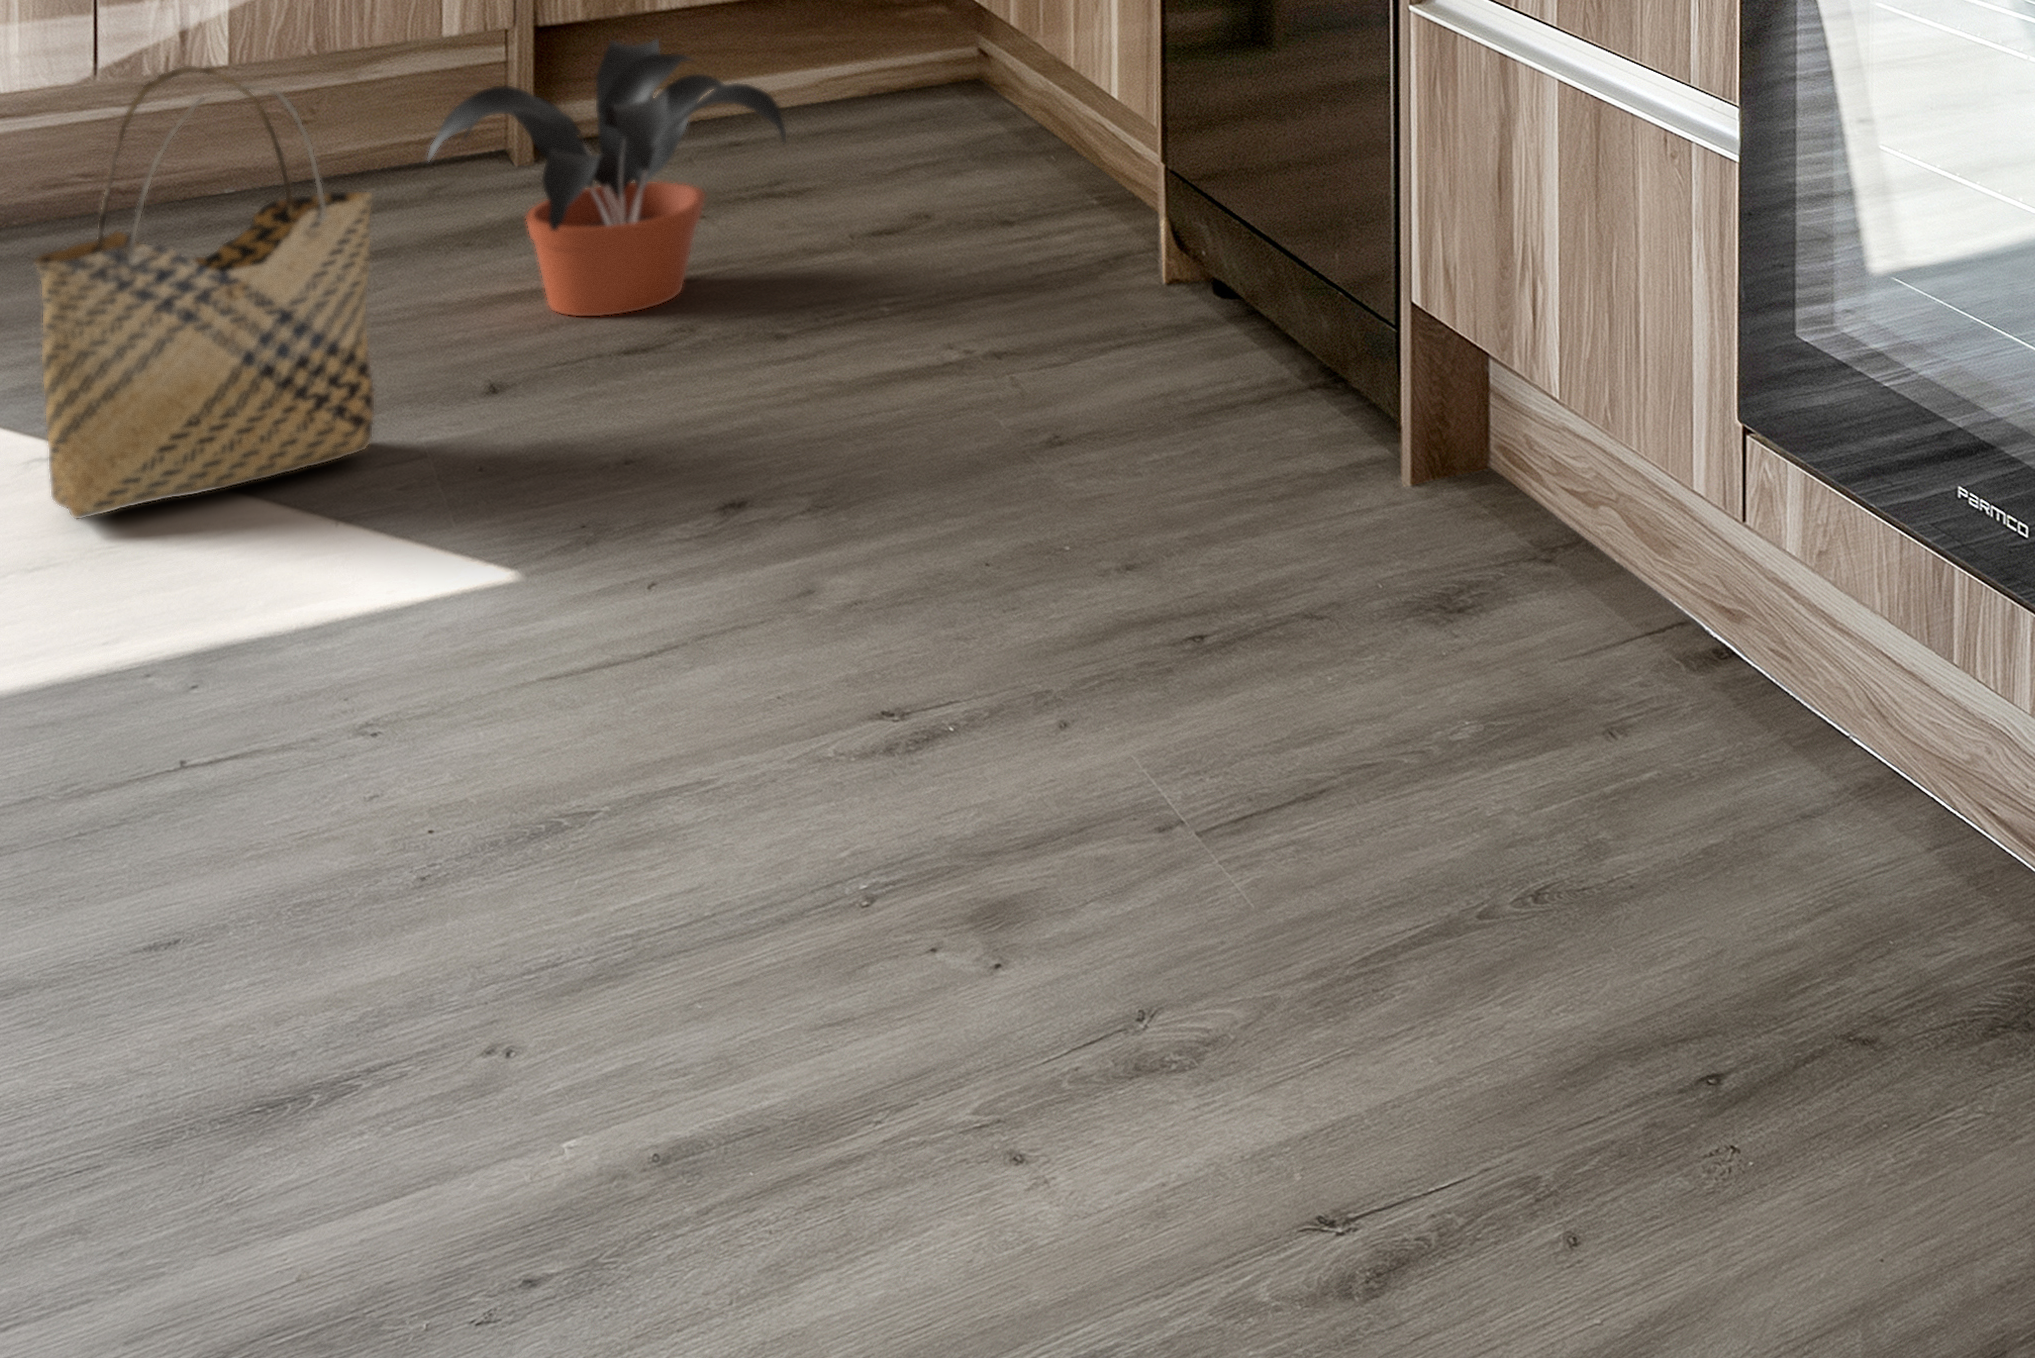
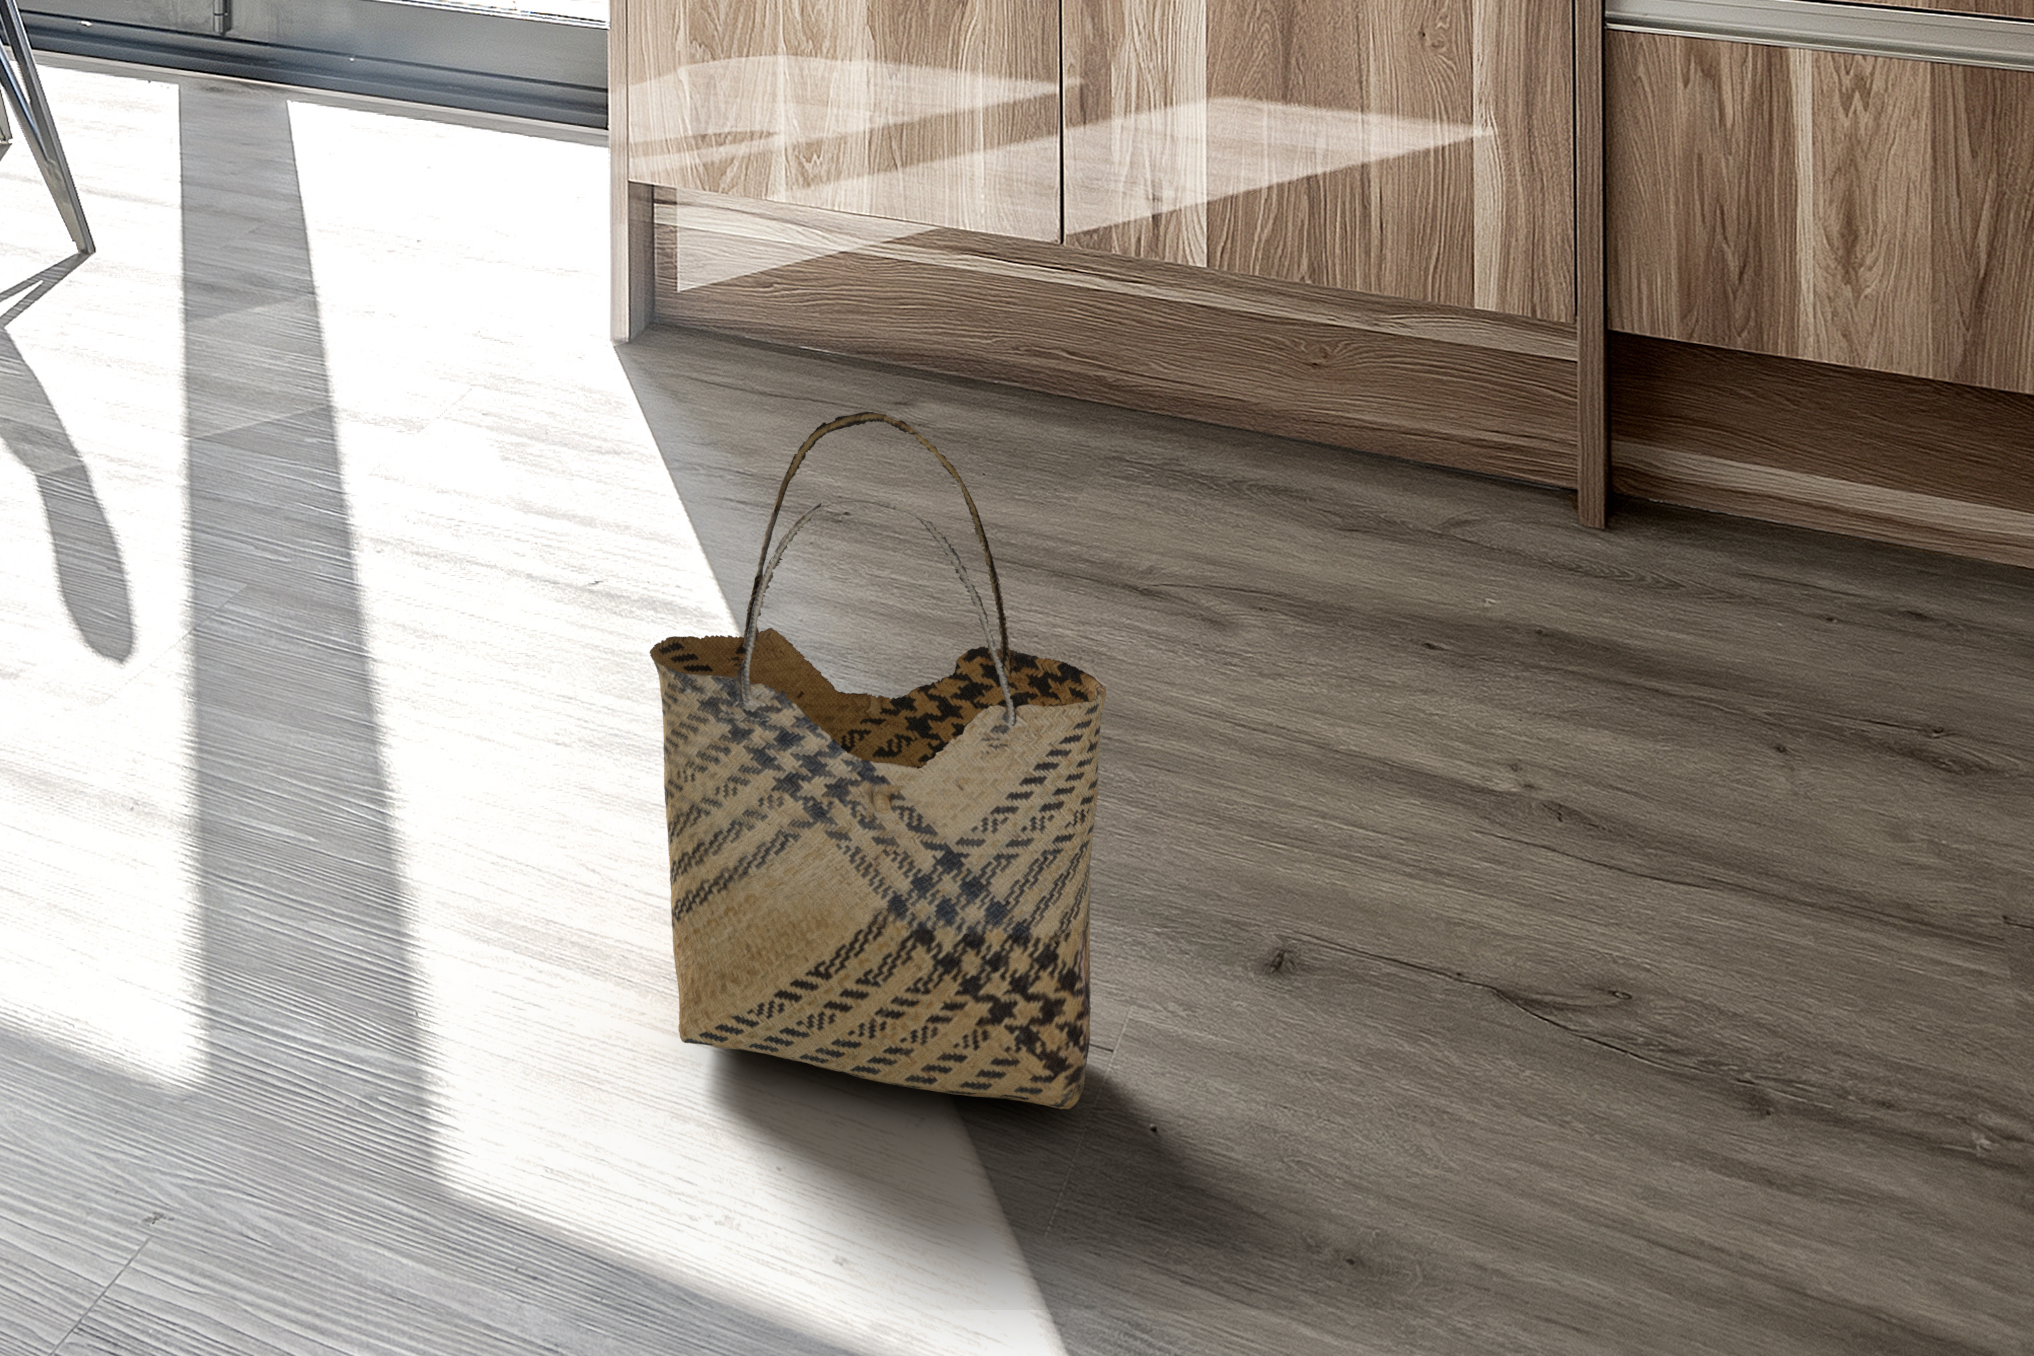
potted plant: present [428,40,786,316] -> none [1293,464,1881,964]

